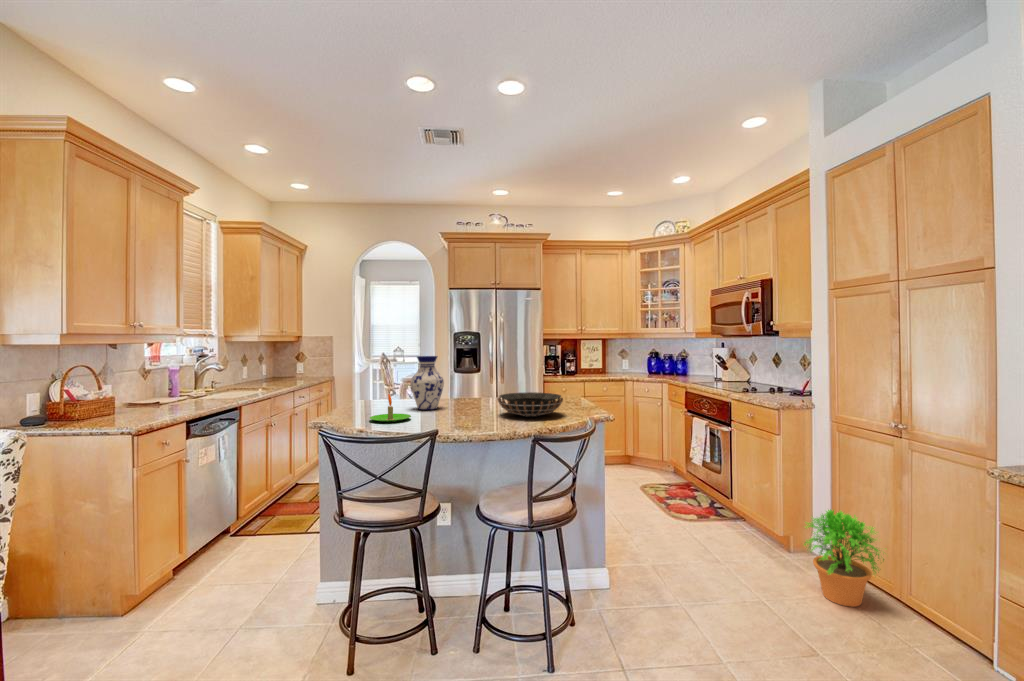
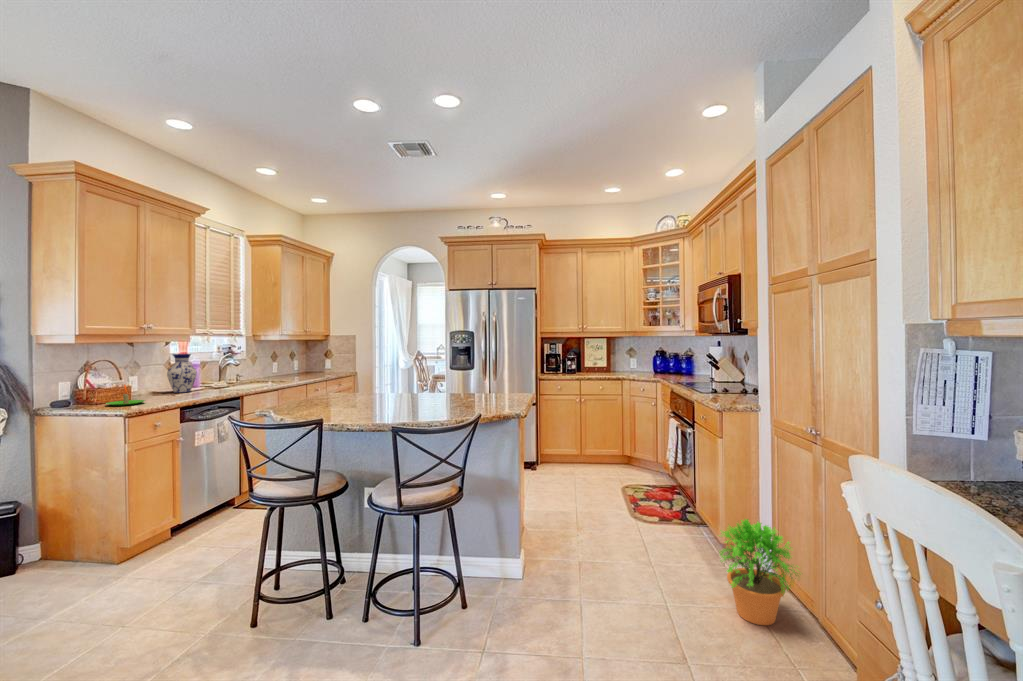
vase: present [411,356,444,410] -> present [167,354,197,393]
decorative bowl: present [498,392,563,417] -> none [410,388,473,411]
candle: present [370,394,411,422] -> present [106,385,145,406]

